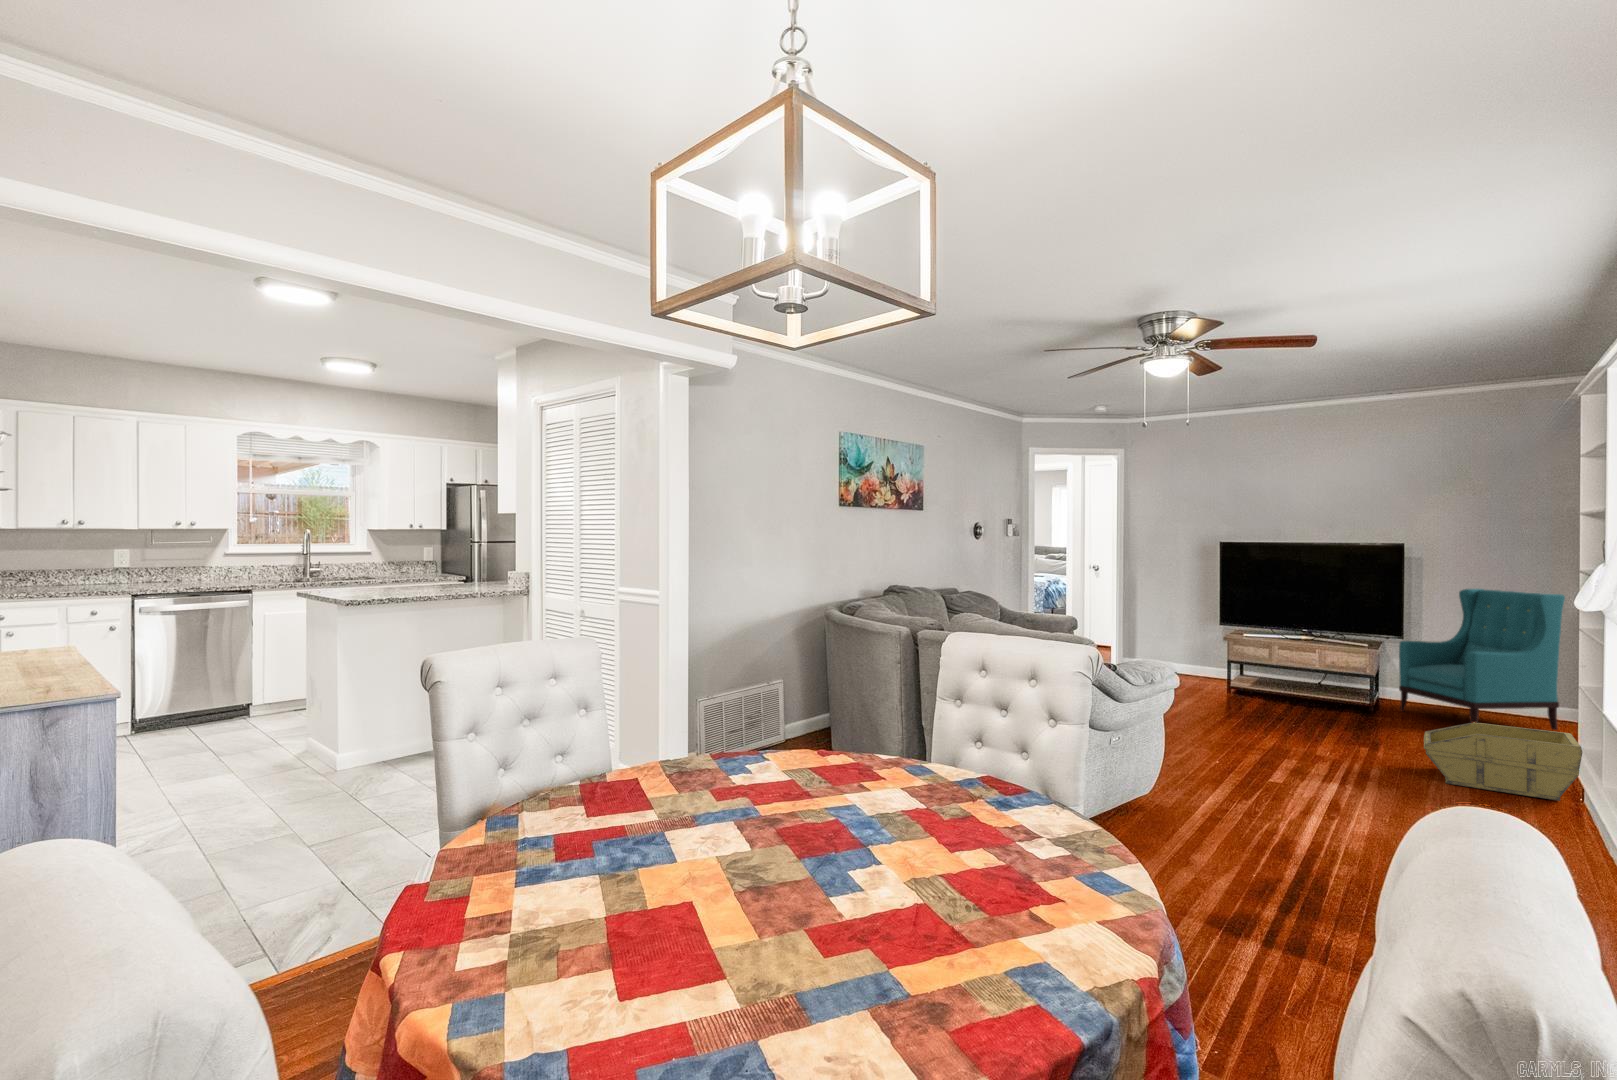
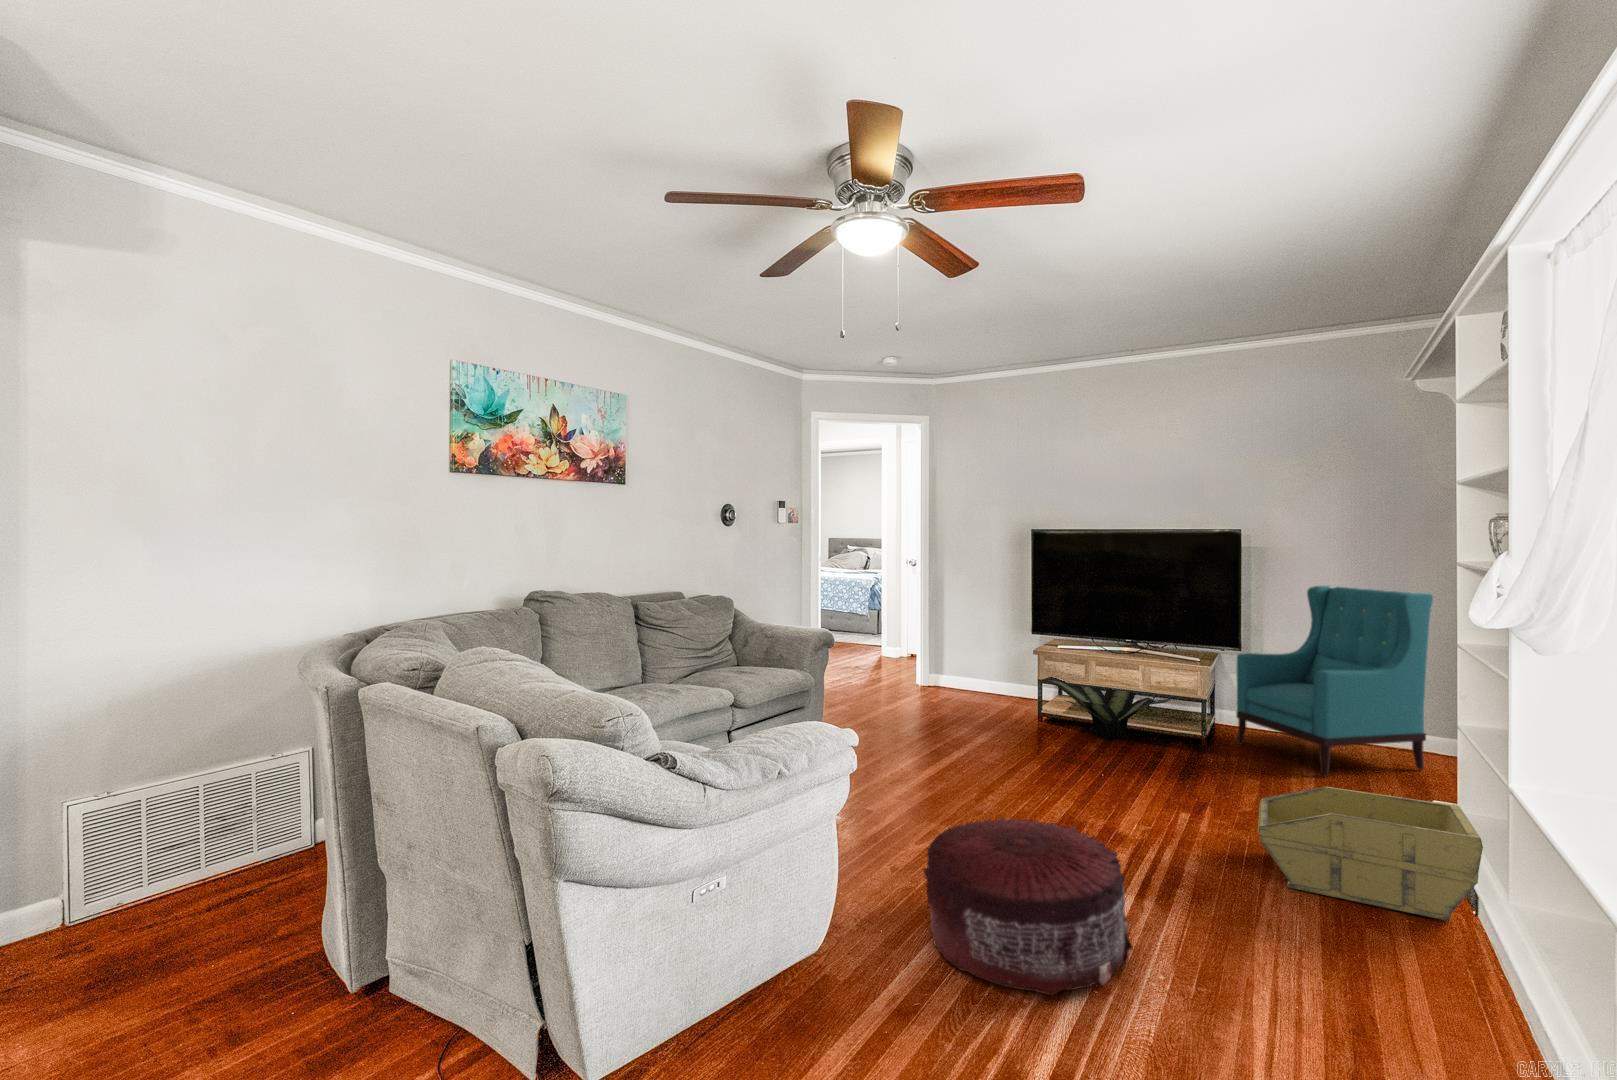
potted plant: none [1234,658,1346,706] -> present [1042,677,1171,739]
pouf: none [1206,728,1347,815] -> present [924,817,1133,995]

